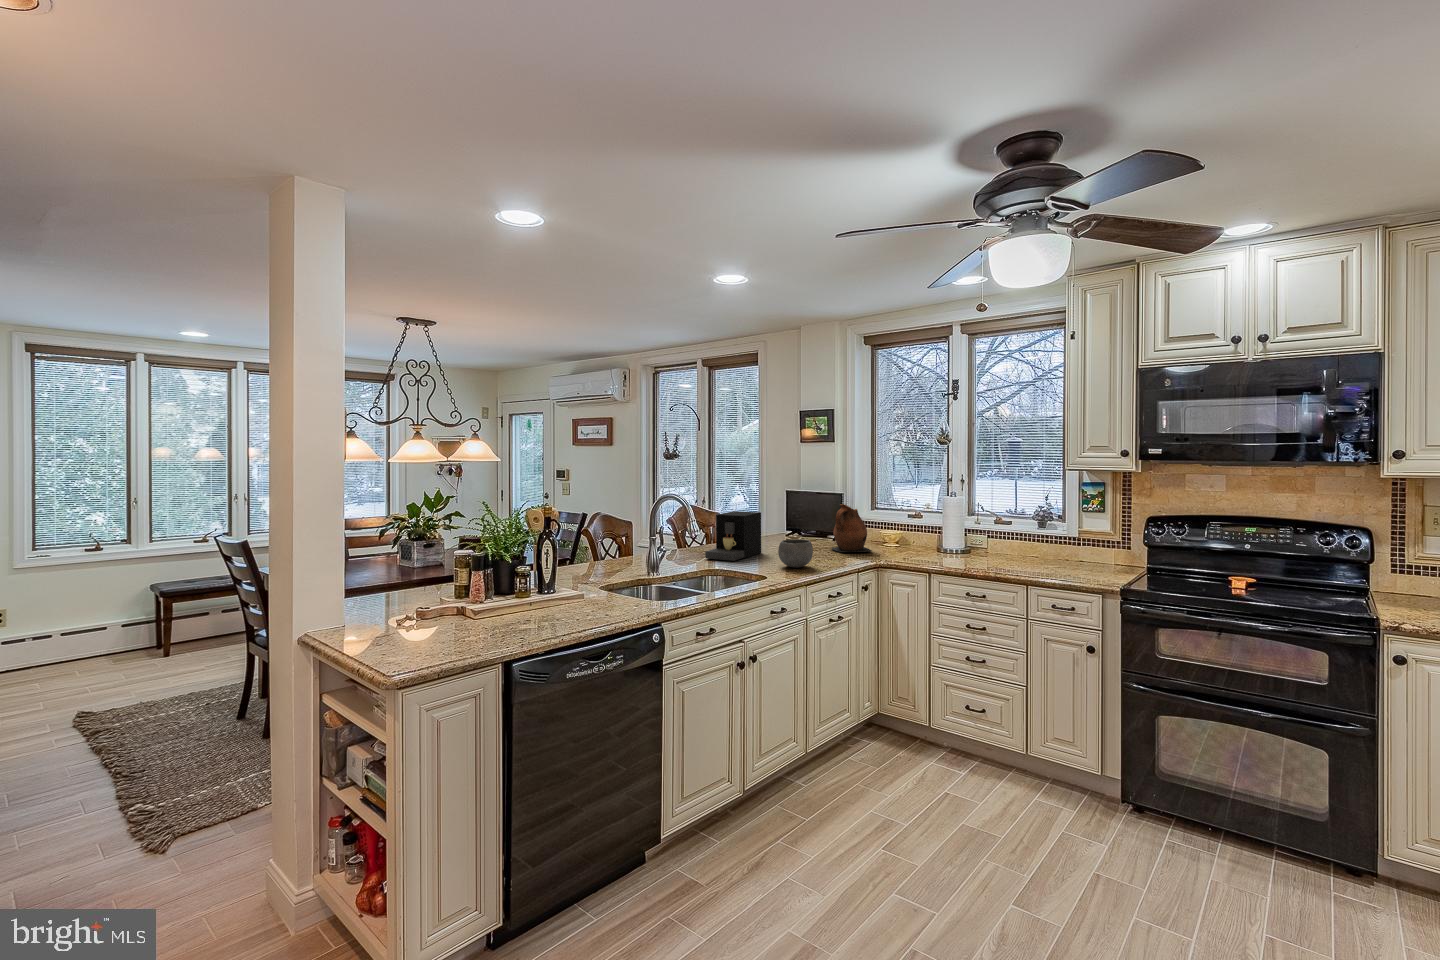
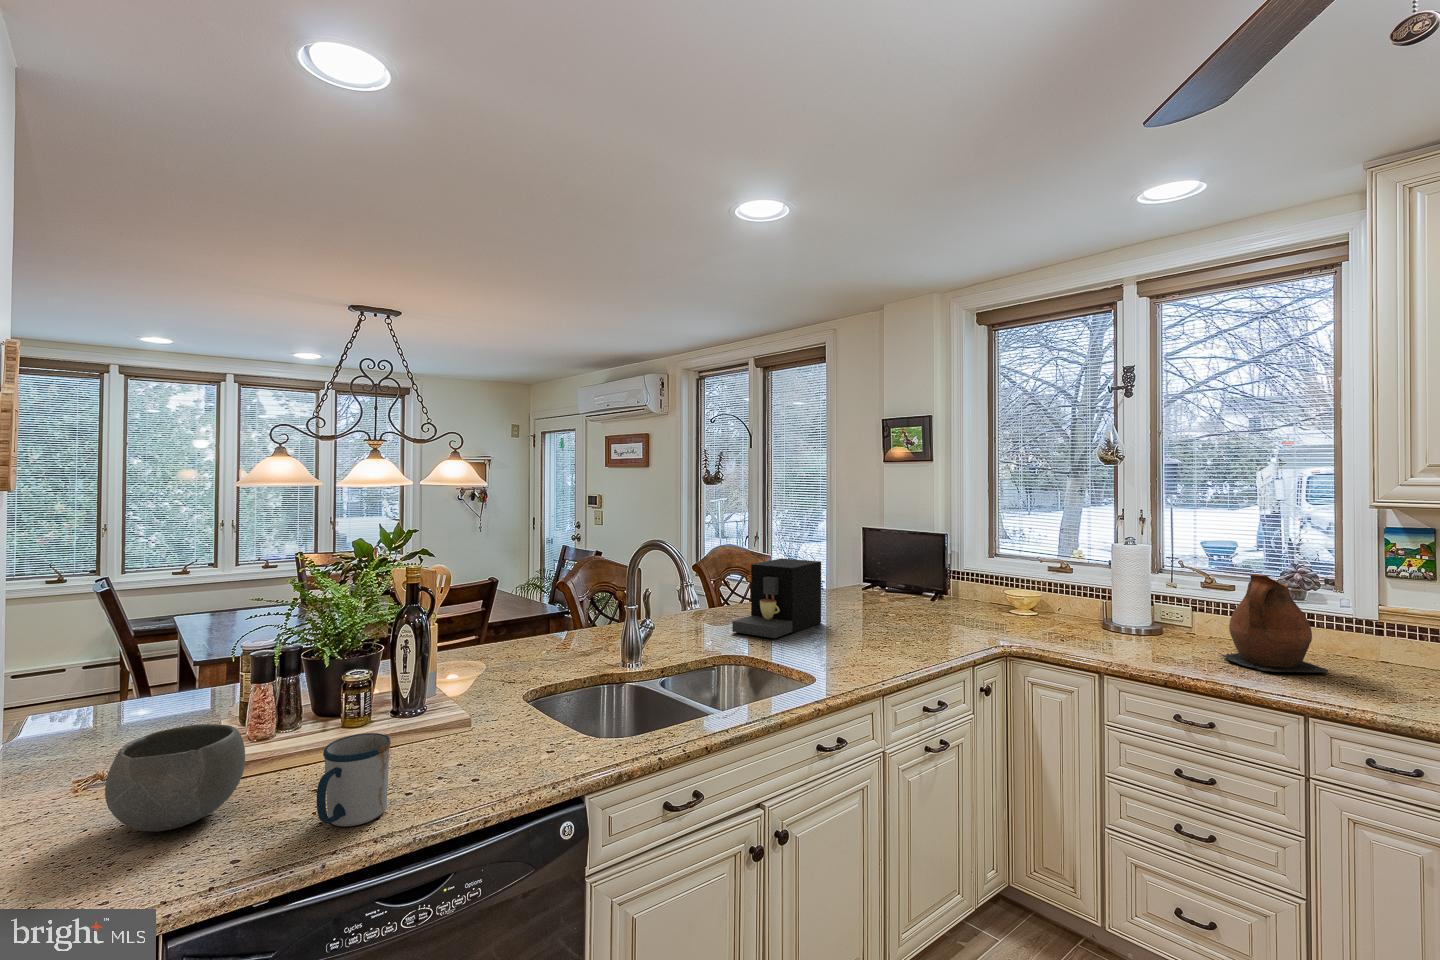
ceramic pitcher: present [832,504,872,552] -> present [1221,574,1329,674]
ceramic bowl: present [778,539,813,568] -> present [105,724,245,832]
mug: none [545,590,574,630] -> present [317,733,391,826]

